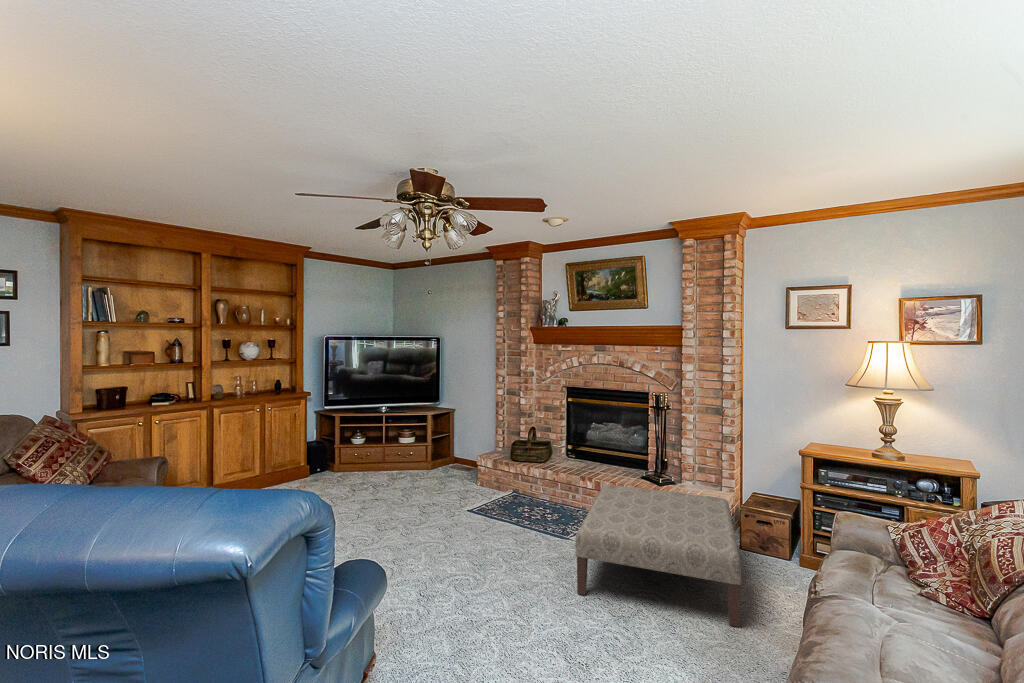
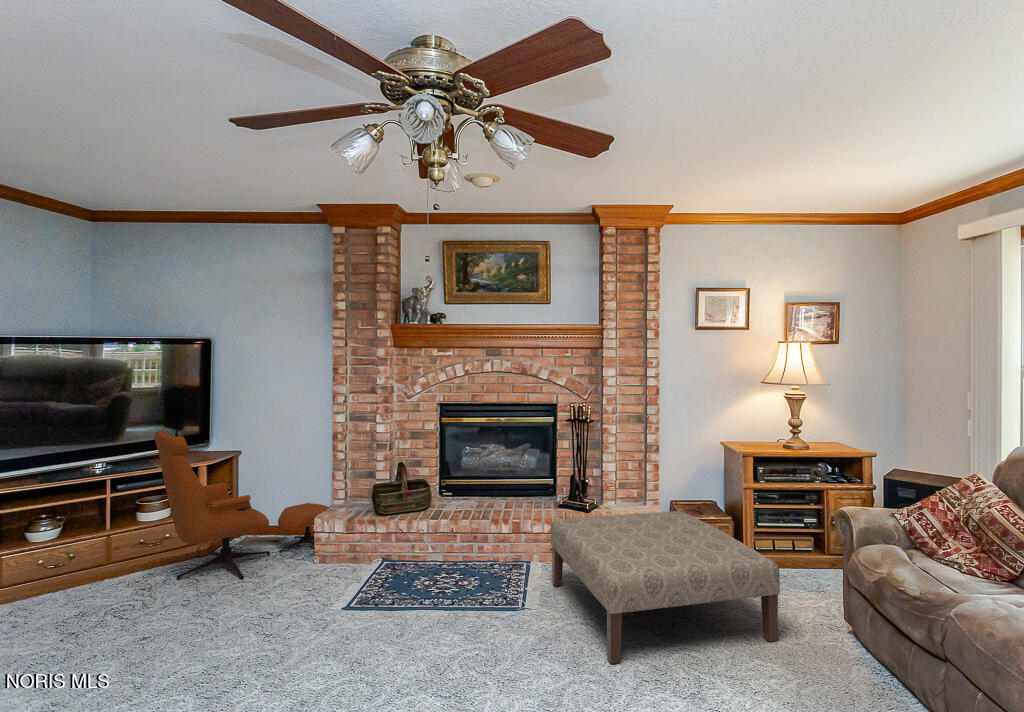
lounge chair: none [394,393,501,485] -> present [155,430,329,580]

